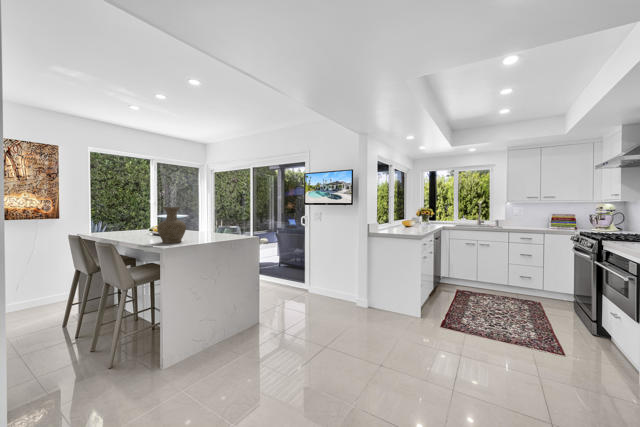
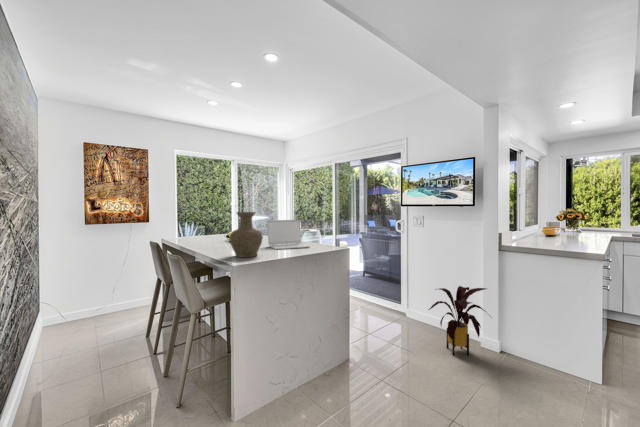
laptop: none [189,215,227,238] -> present [267,220,310,249]
house plant: none [319,264,364,314] -> present [428,286,486,356]

